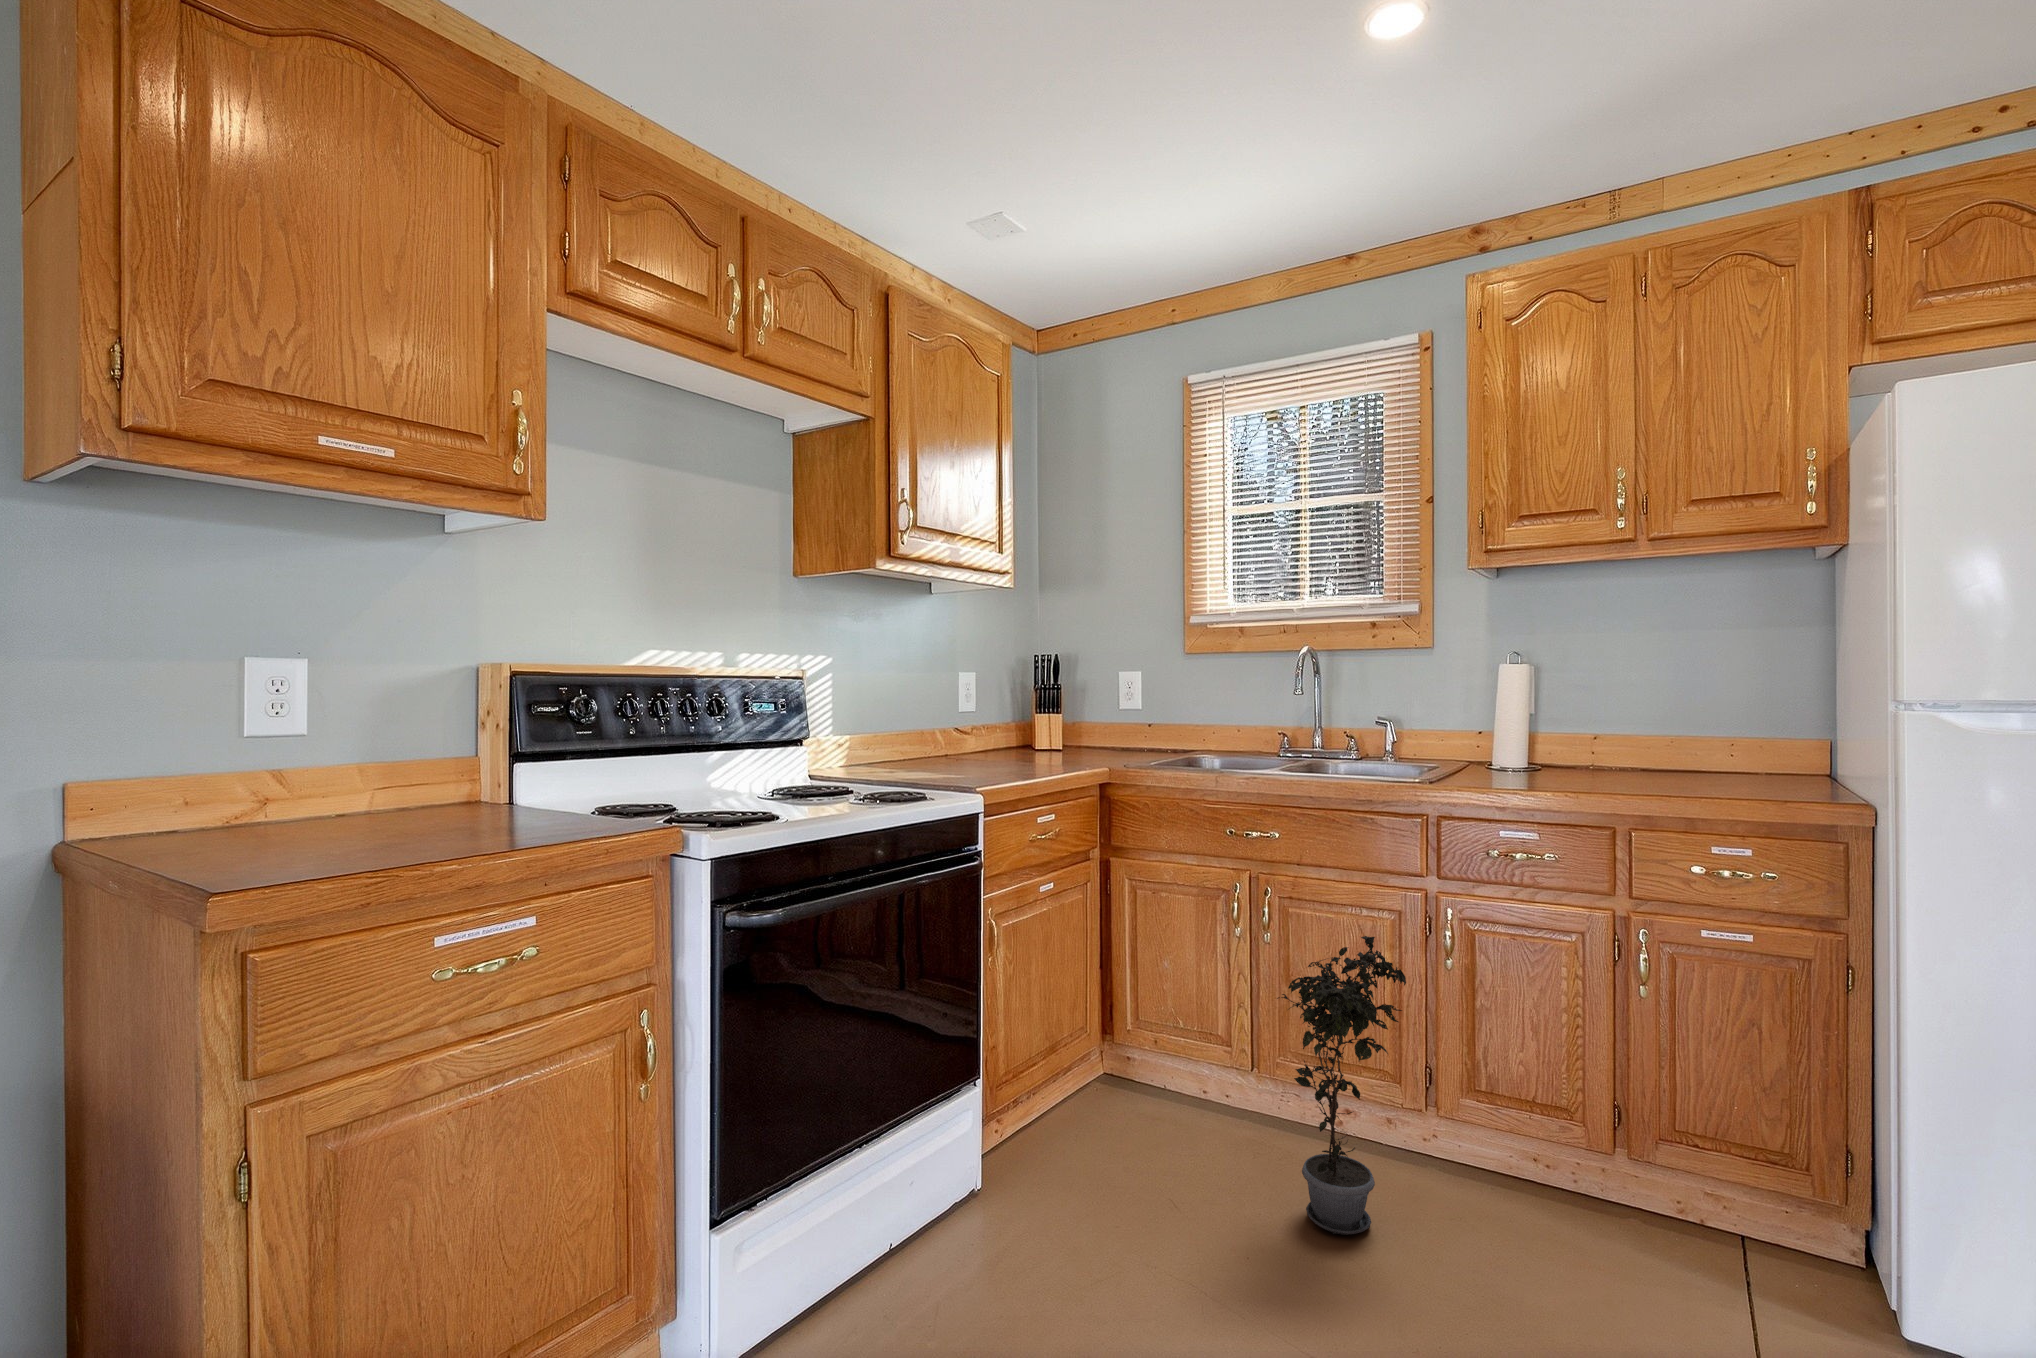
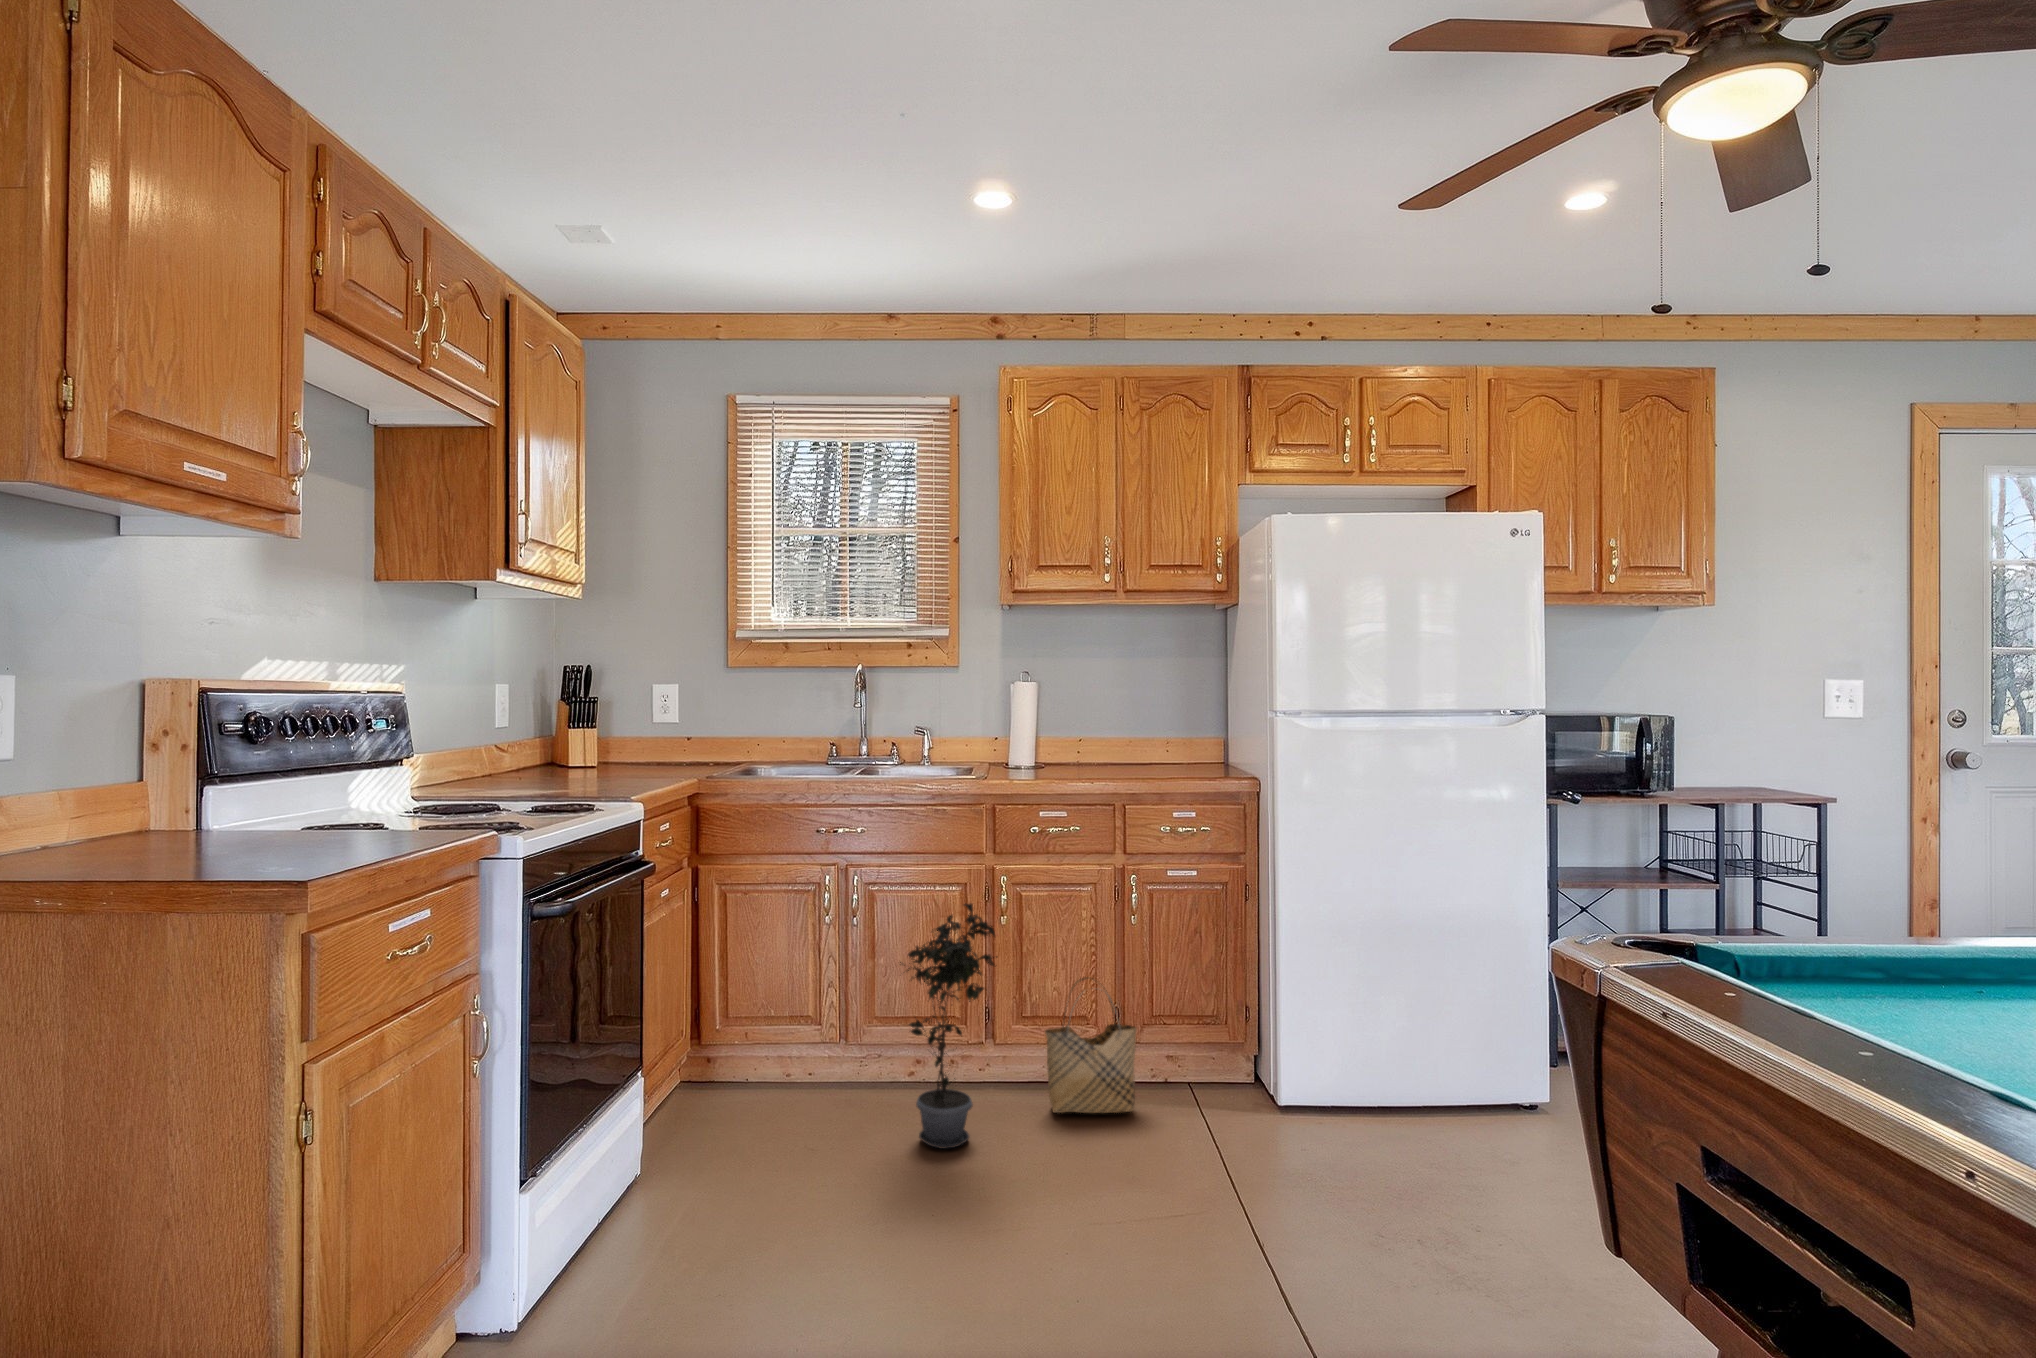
woven basket: none [1492,1055,1637,1258] -> present [1045,977,1136,1113]

